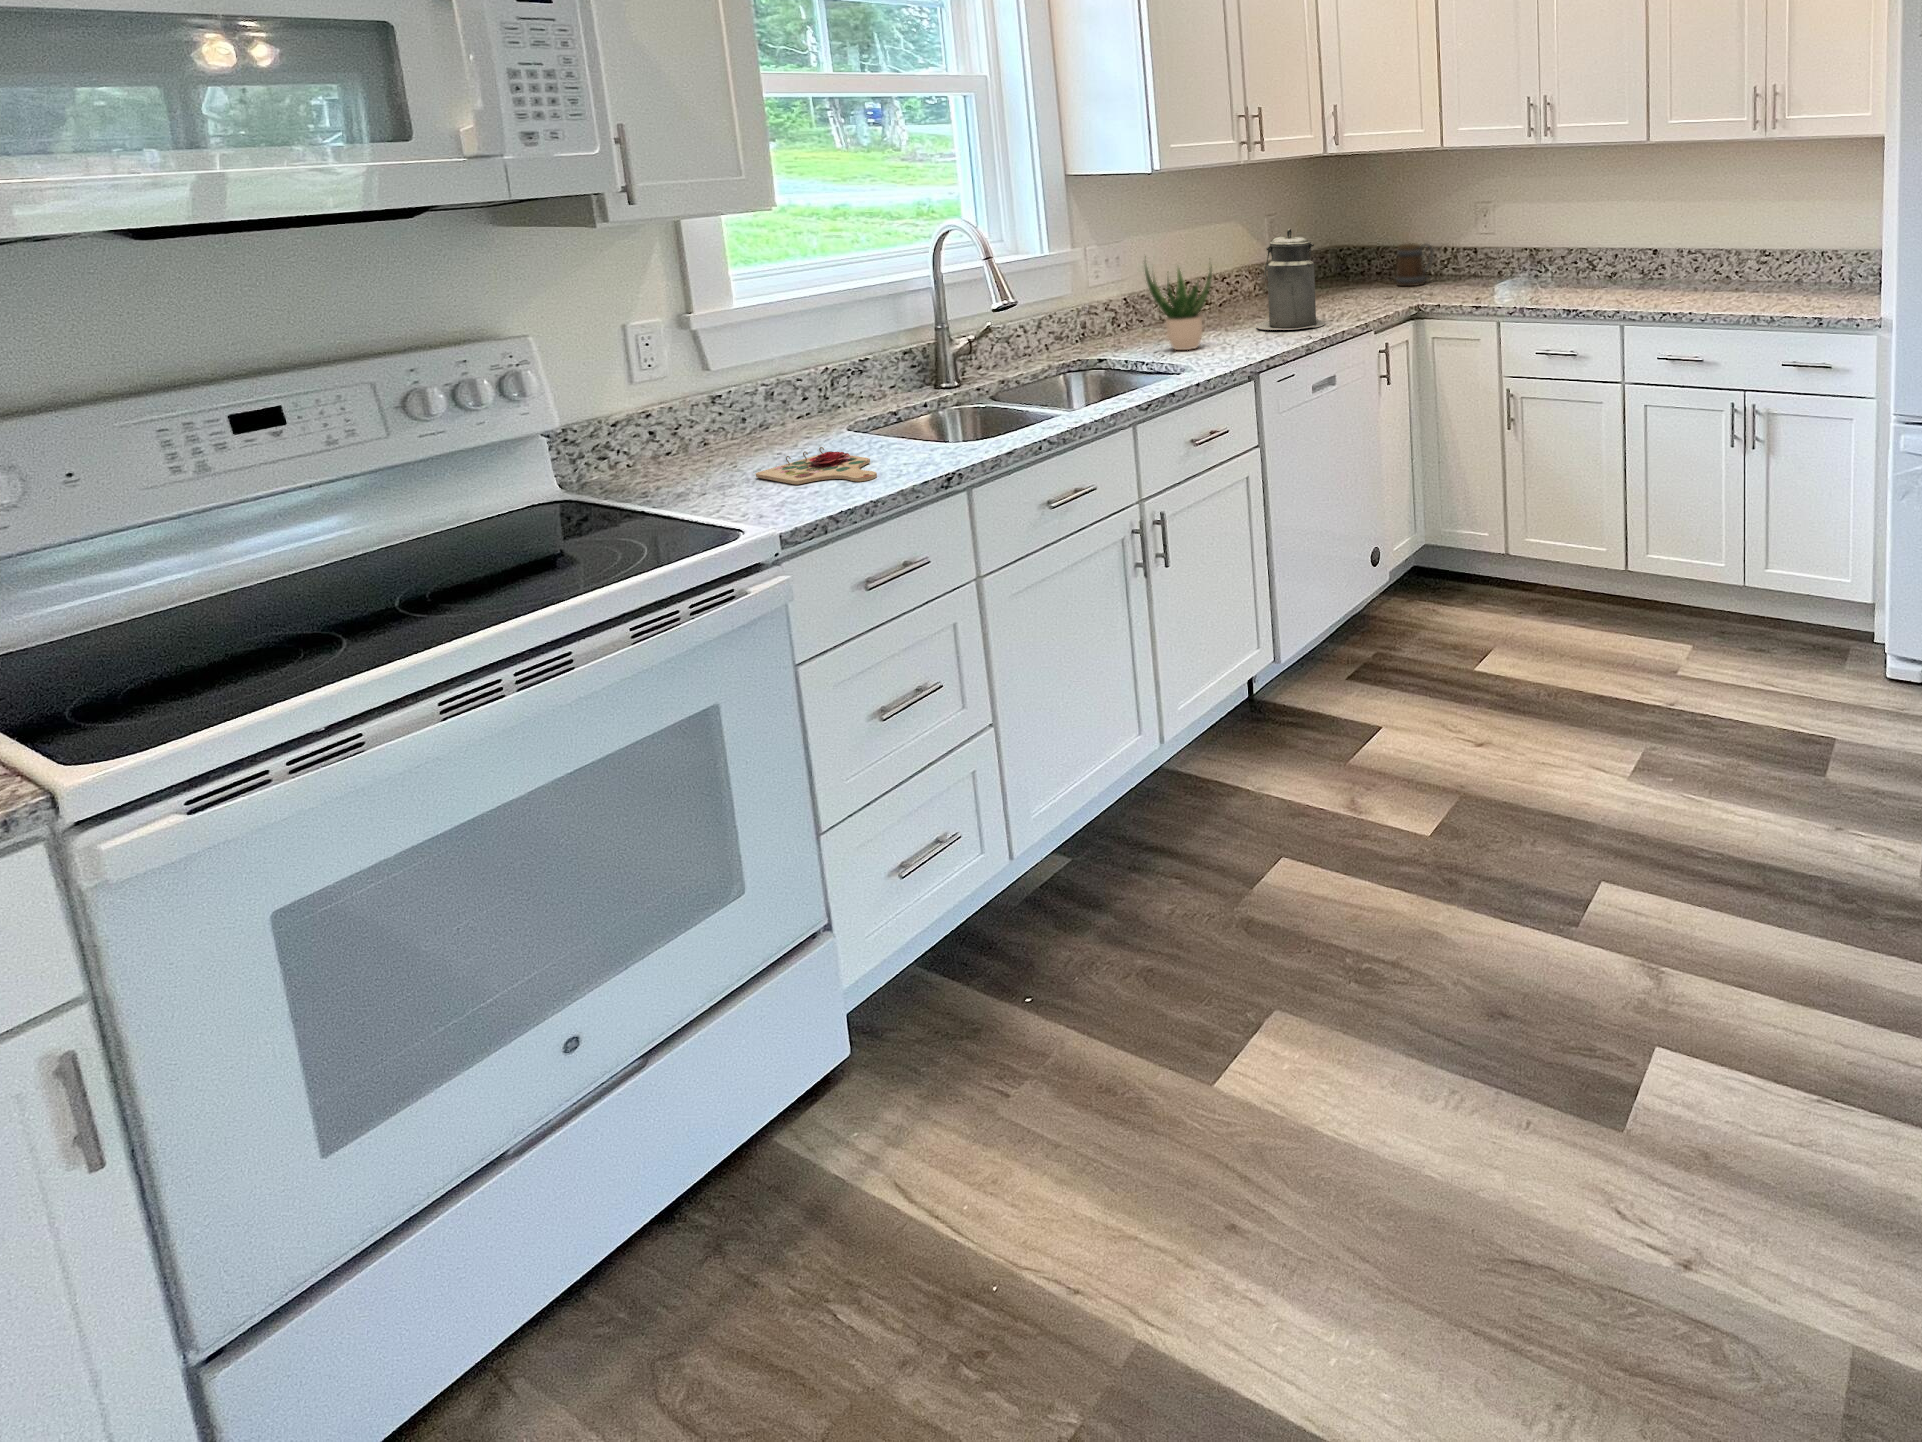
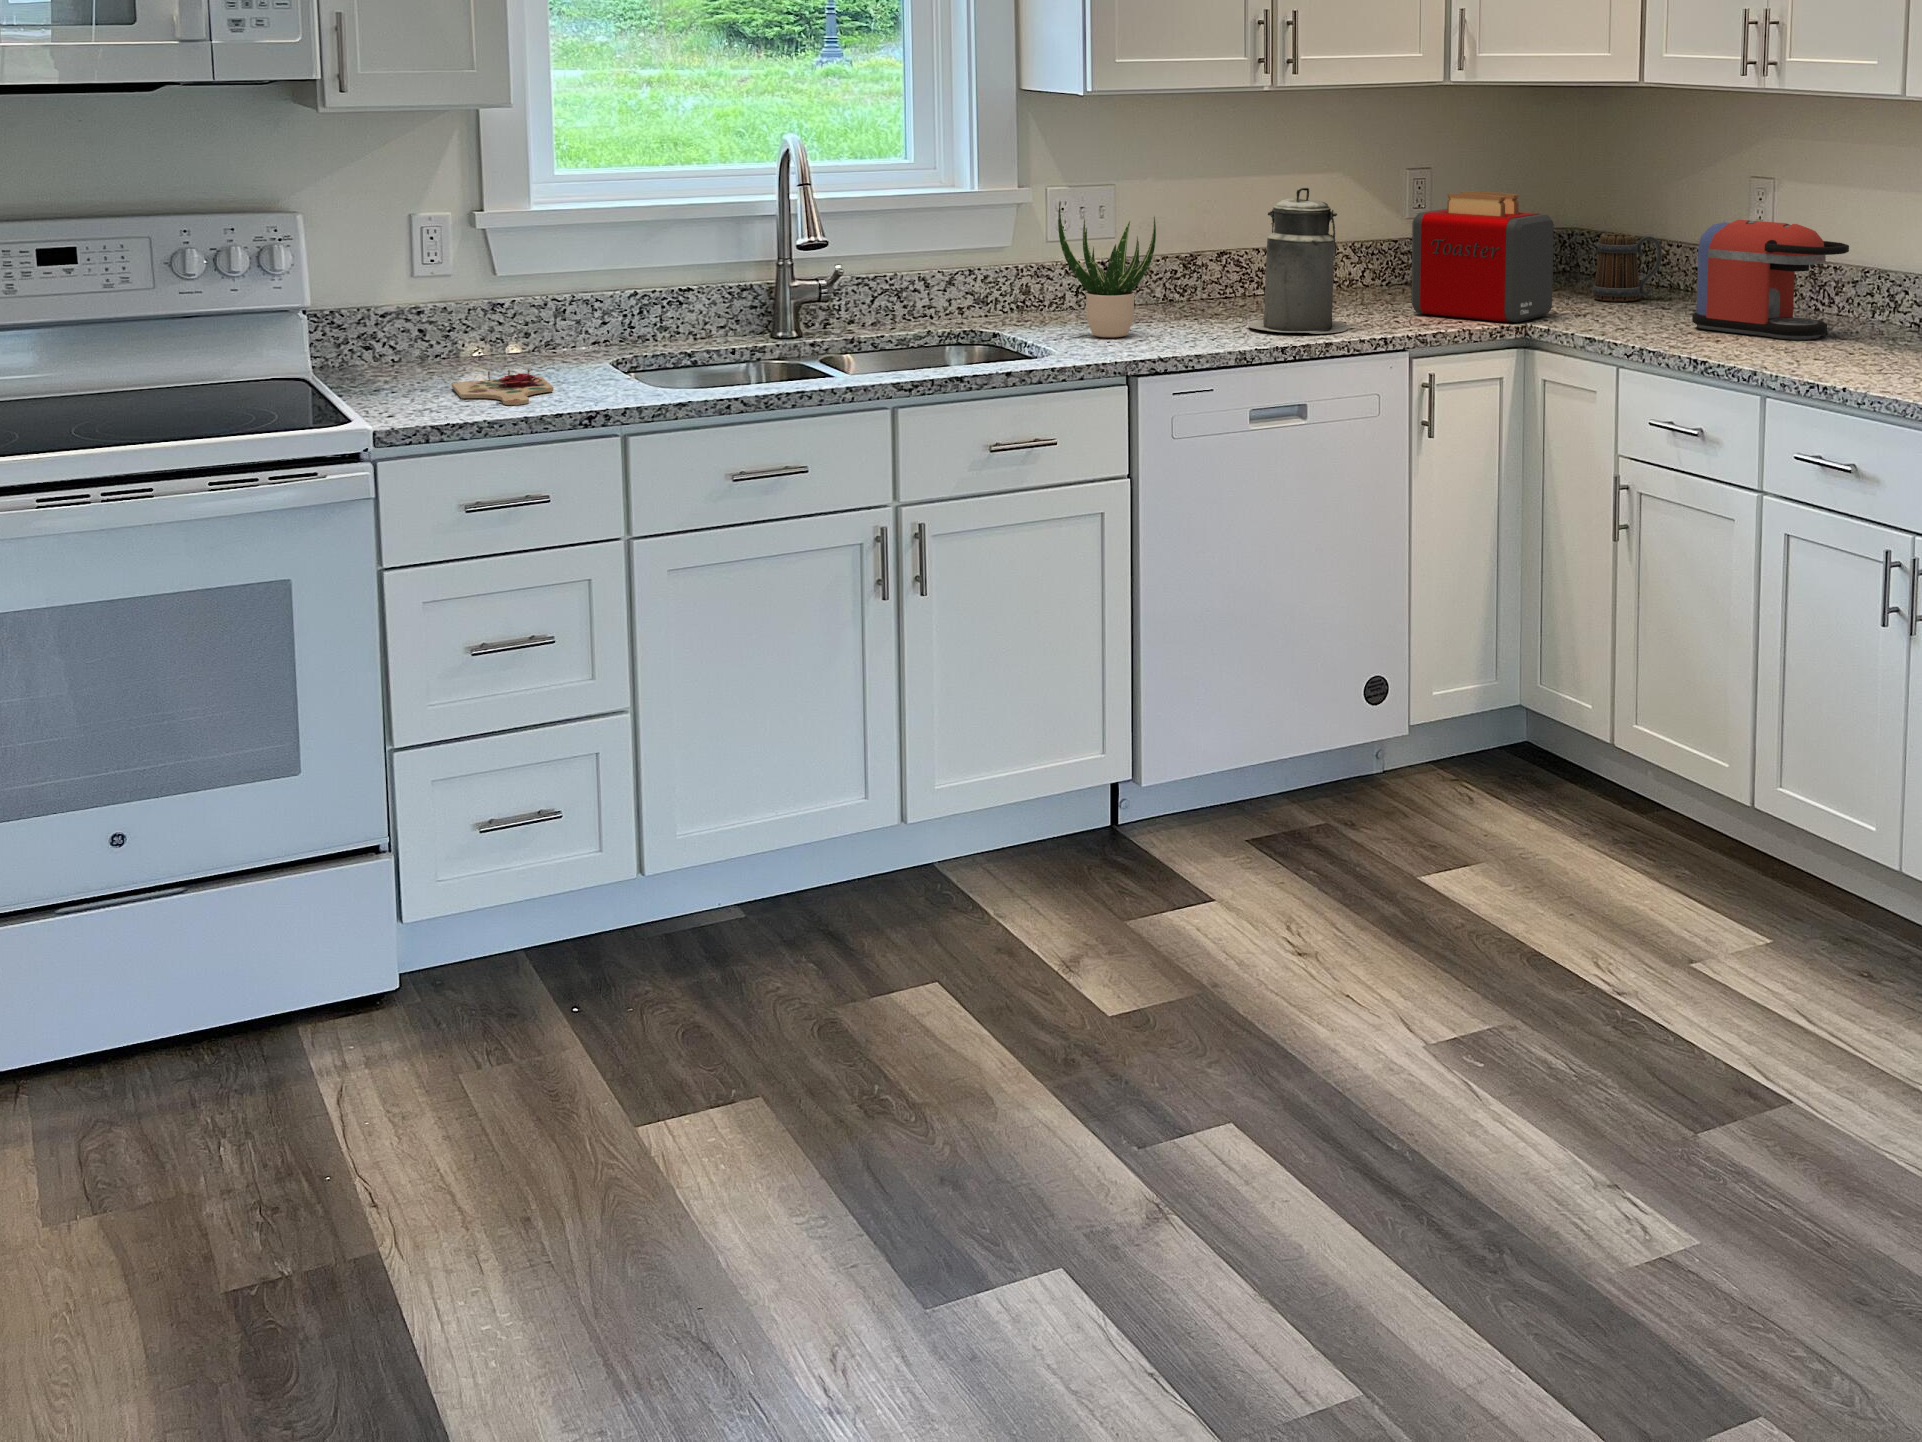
toaster: none [1325,223,1411,307] -> present [1411,192,1554,322]
coffee maker: none [1503,224,1599,294] -> present [1692,220,1849,340]

